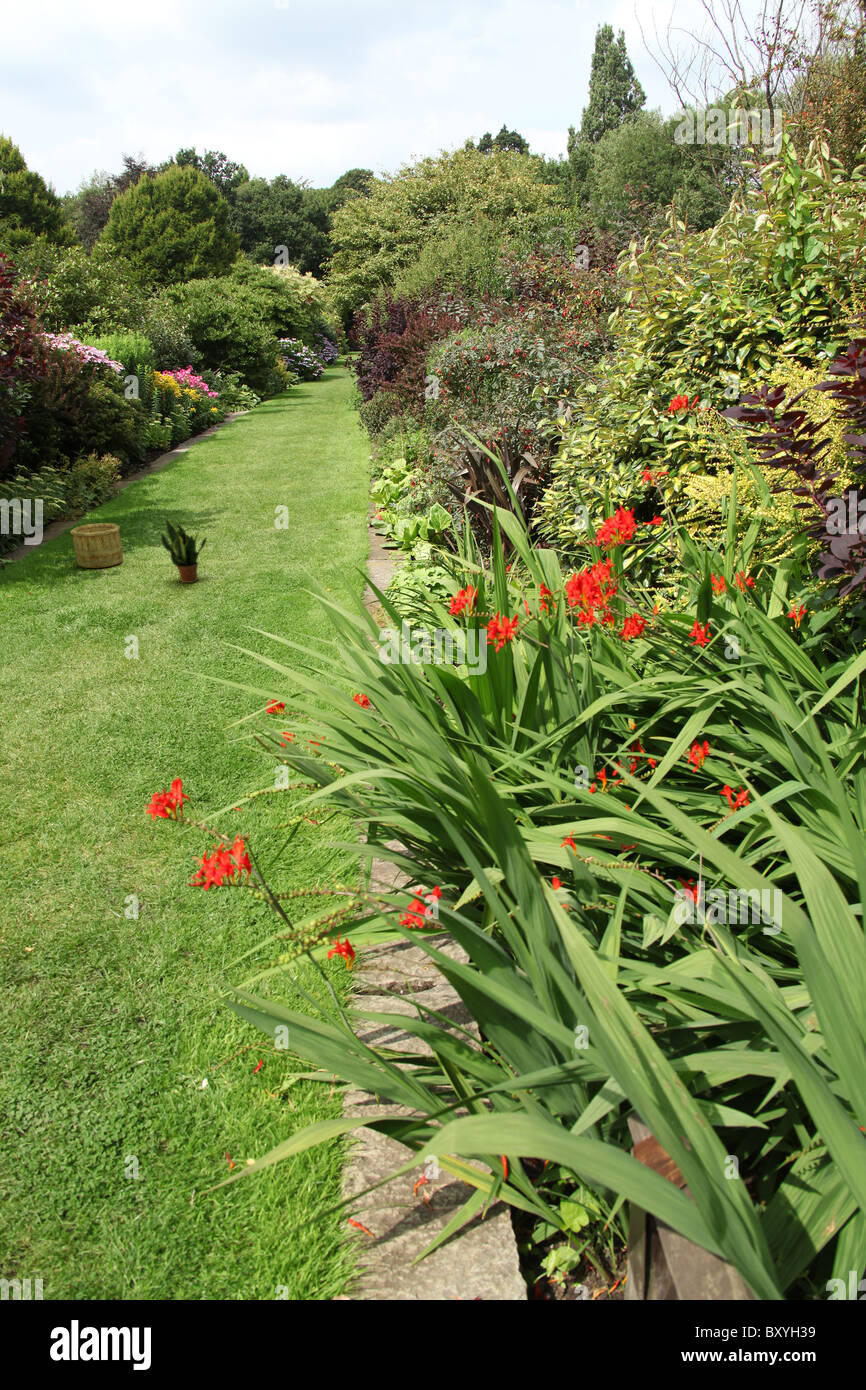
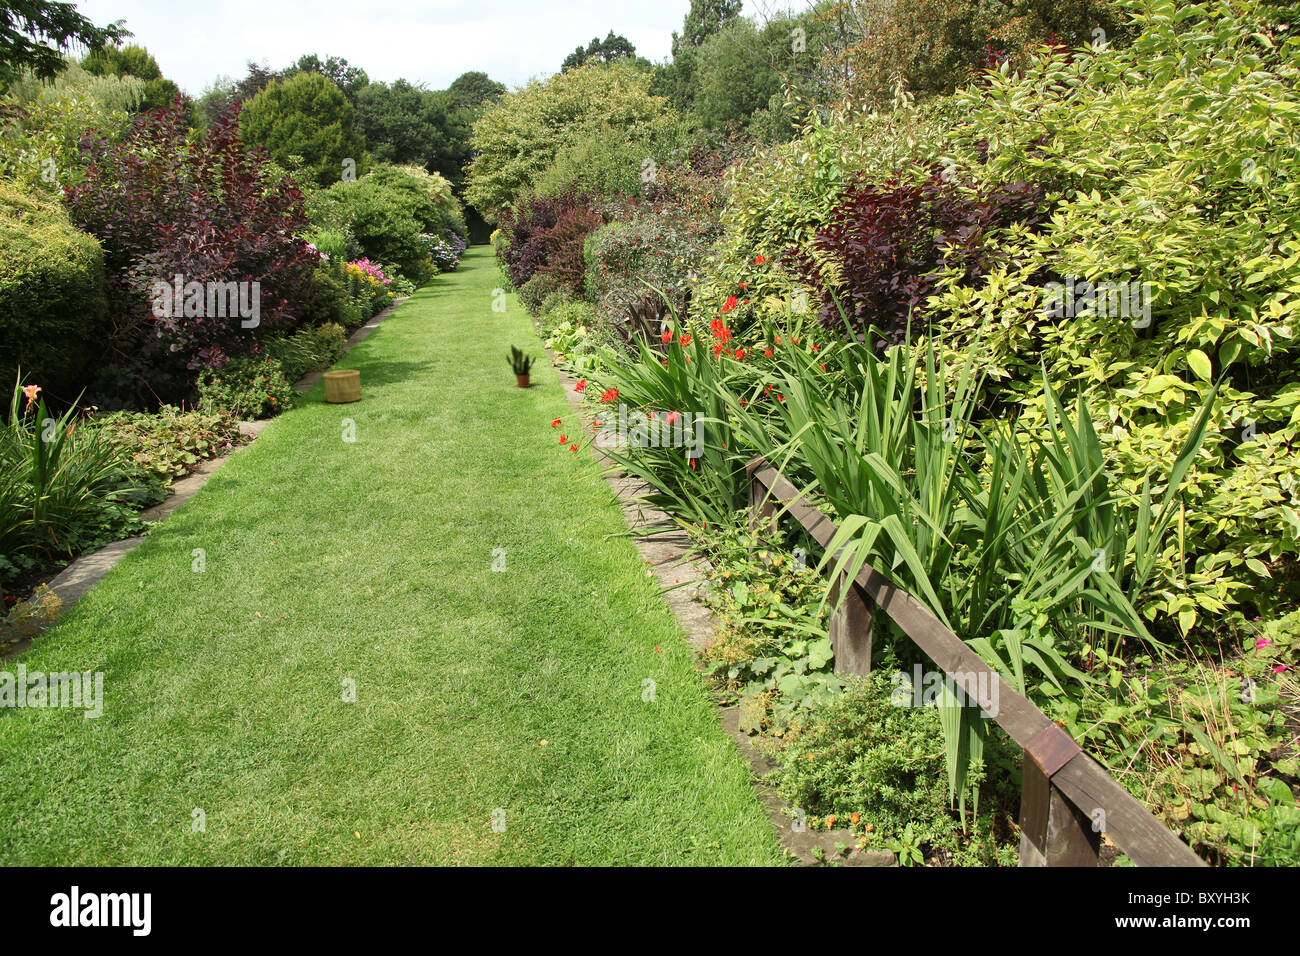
potted plant: present [161,519,206,583] -> present [506,345,536,387]

